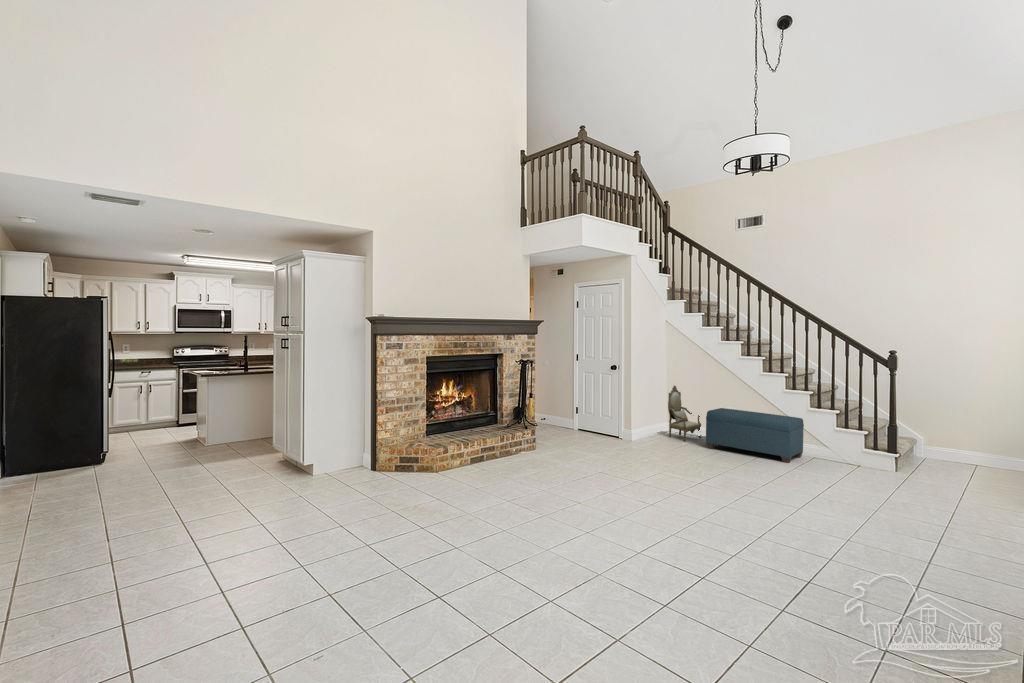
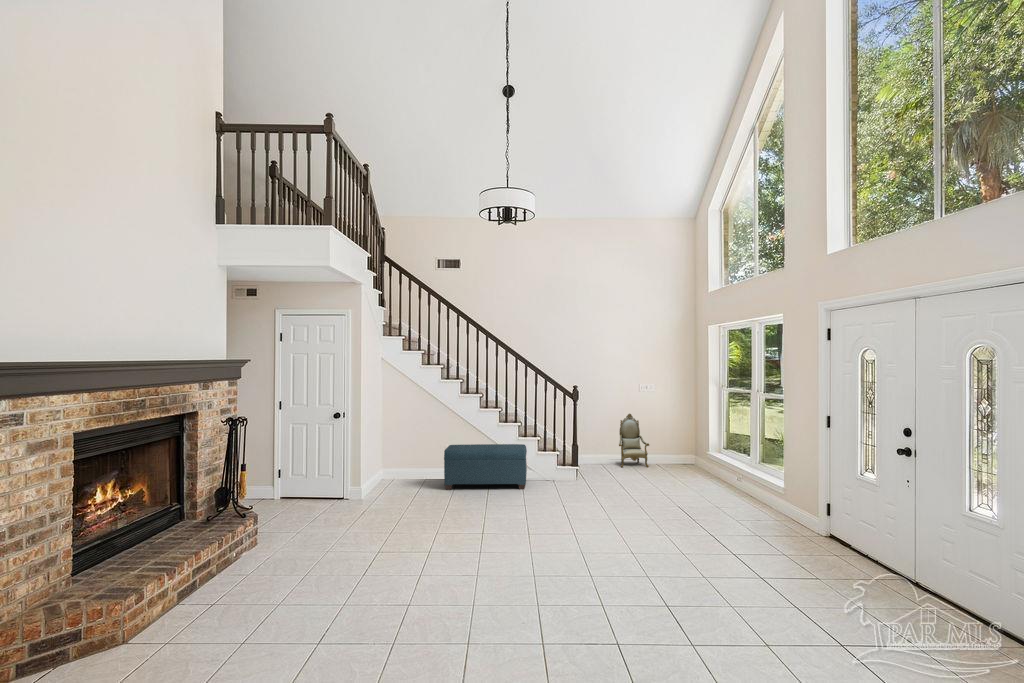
armchair: present [668,386,701,442] -> present [619,413,649,467]

